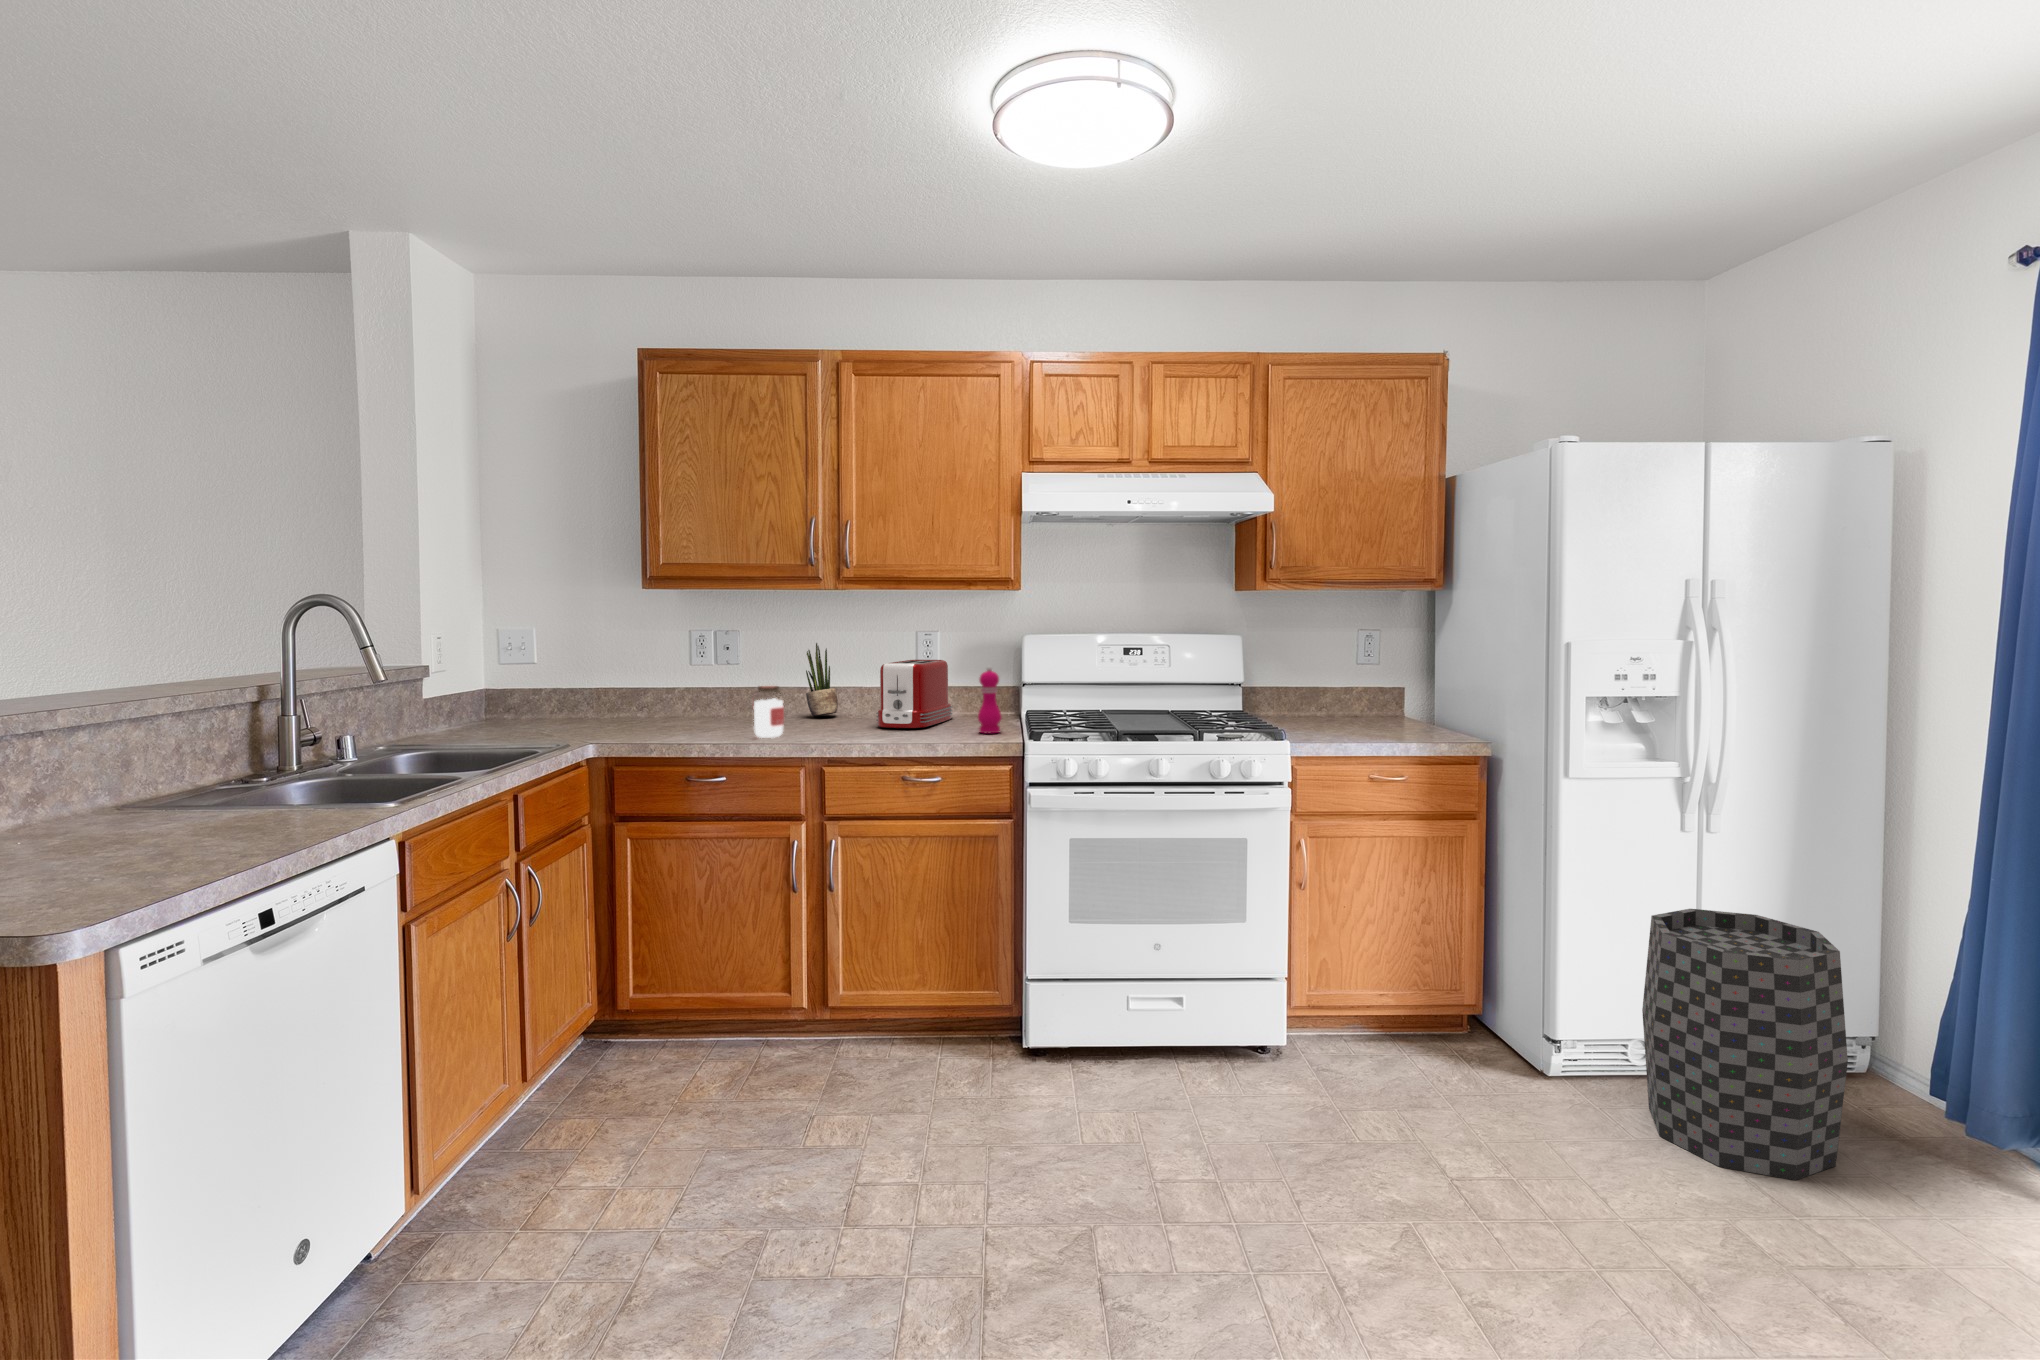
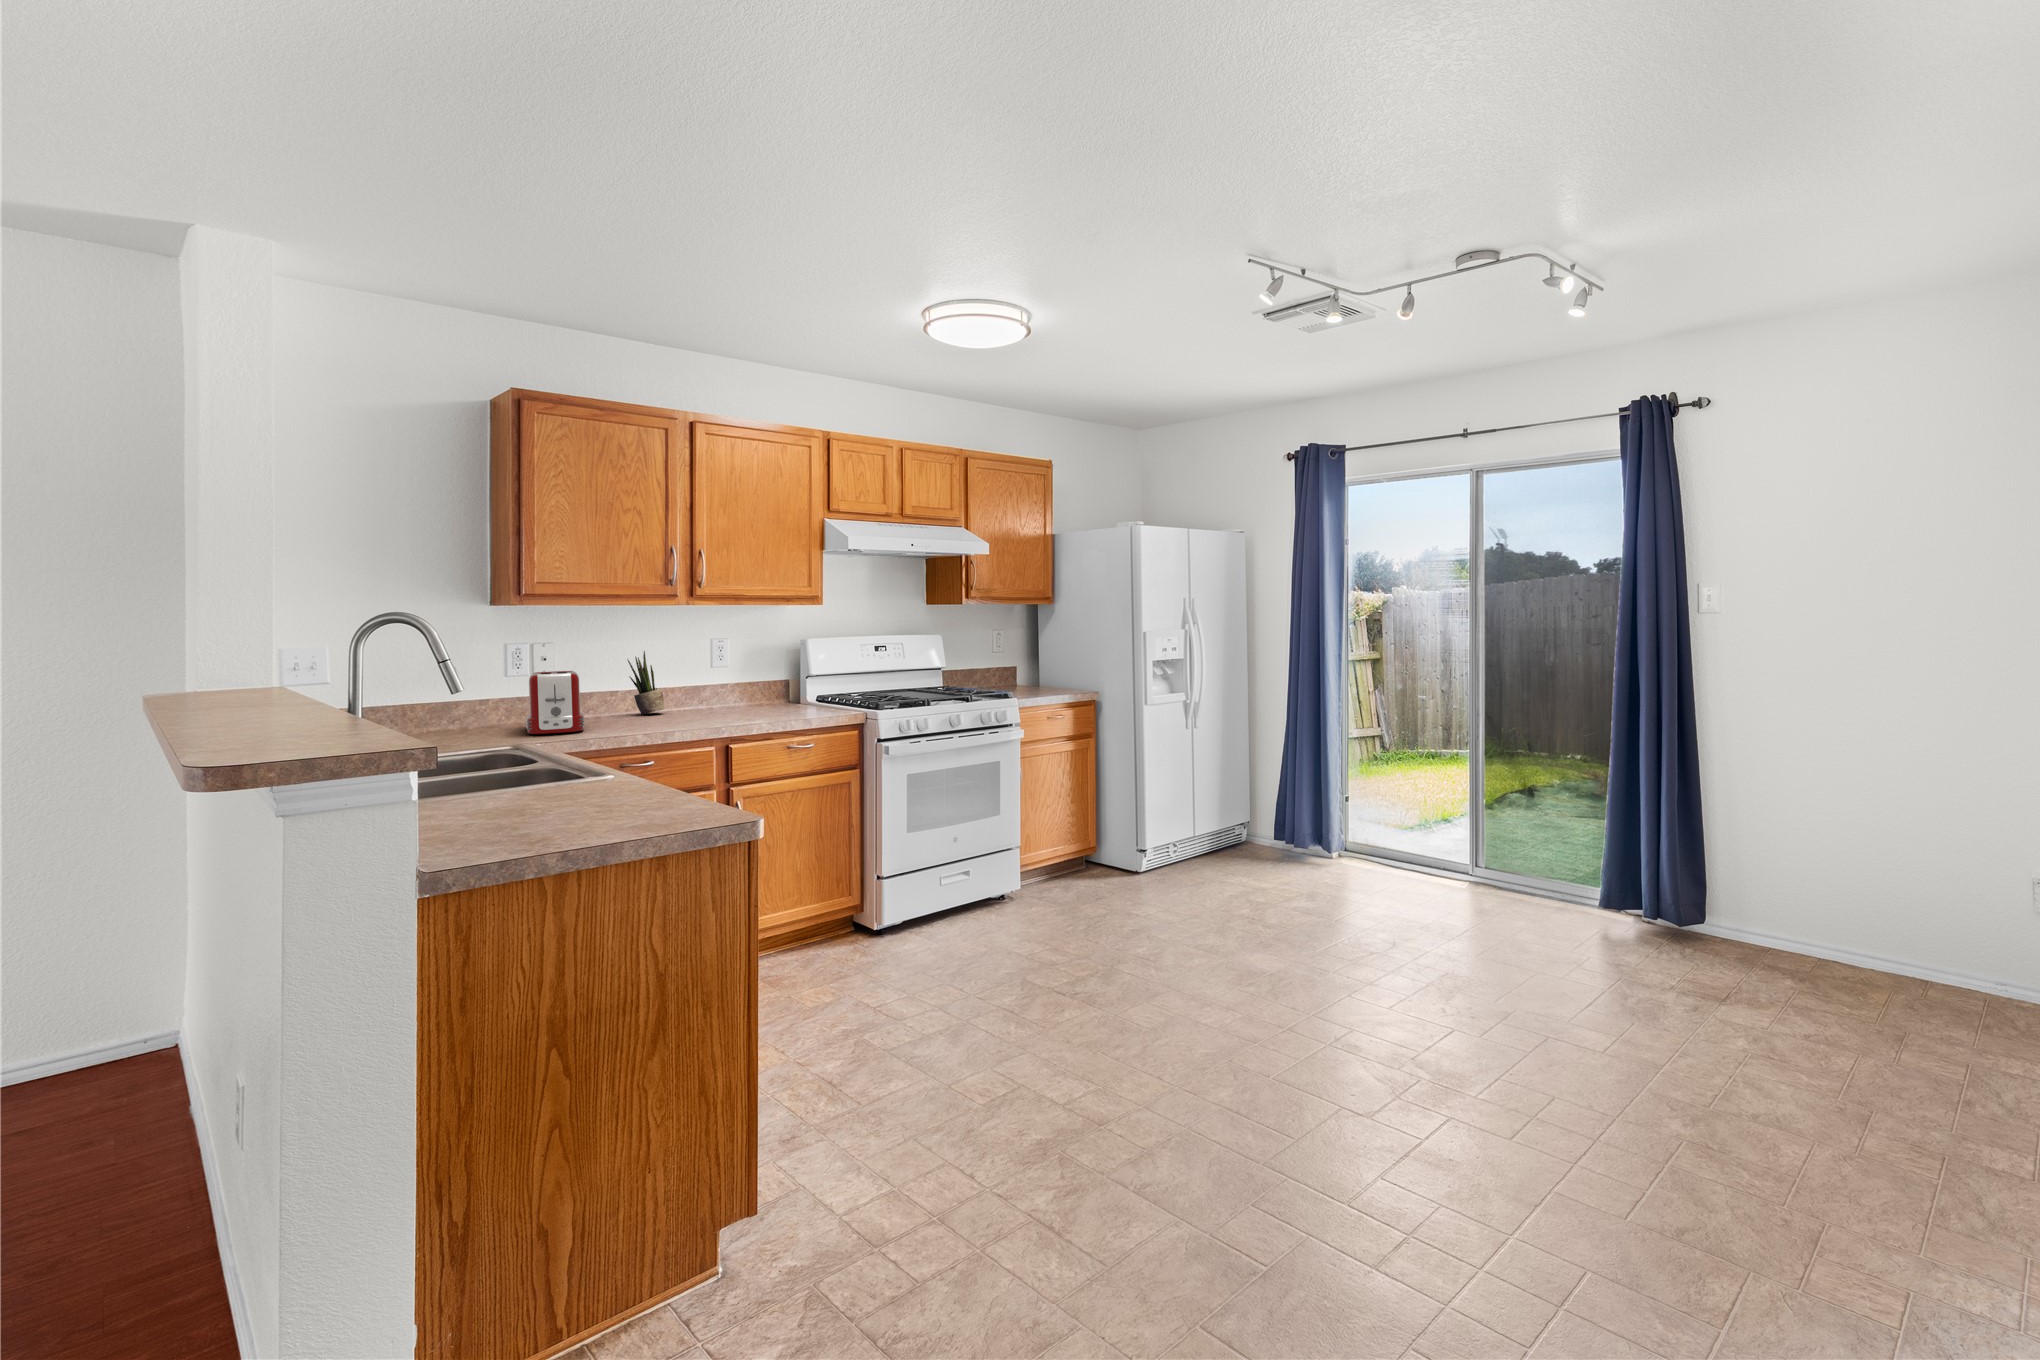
toaster: present [876,660,952,728] -> present [526,671,585,734]
pepper mill: present [978,666,1002,733] -> none [822,660,840,710]
jar: present [753,686,784,738] -> none [664,683,691,727]
trash can: present [1642,909,1848,1180] -> none [1187,764,1270,880]

